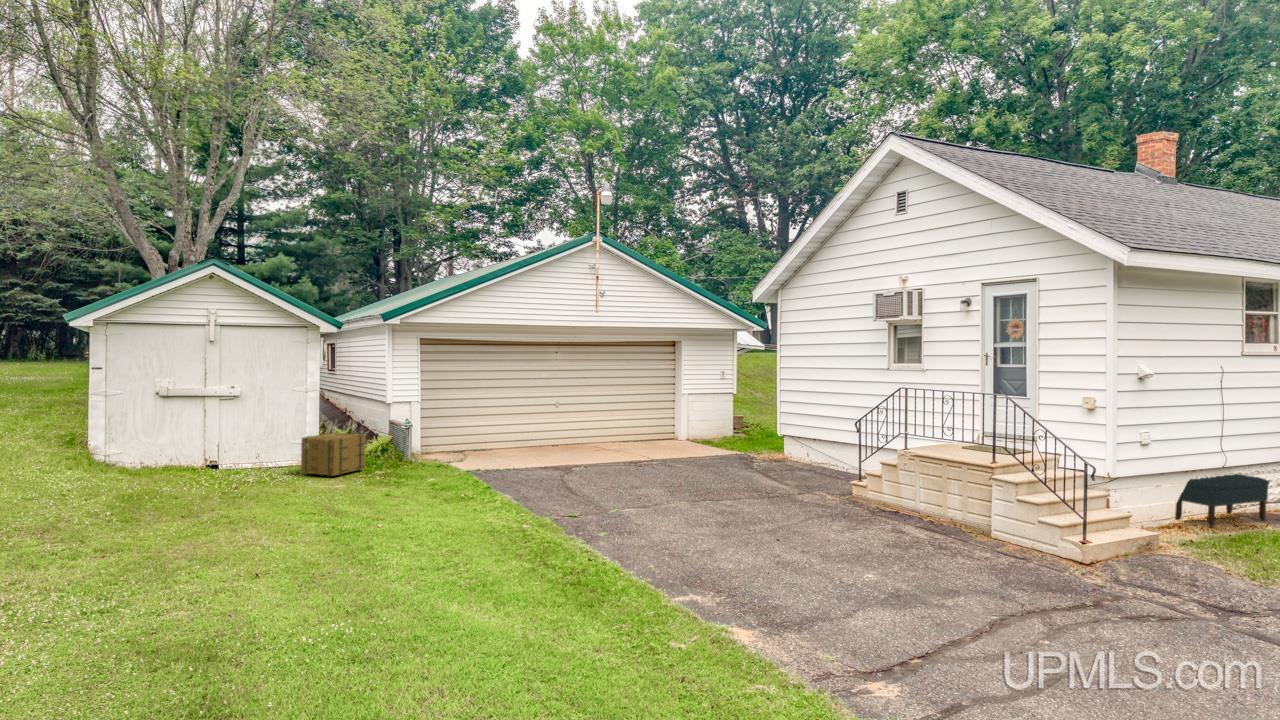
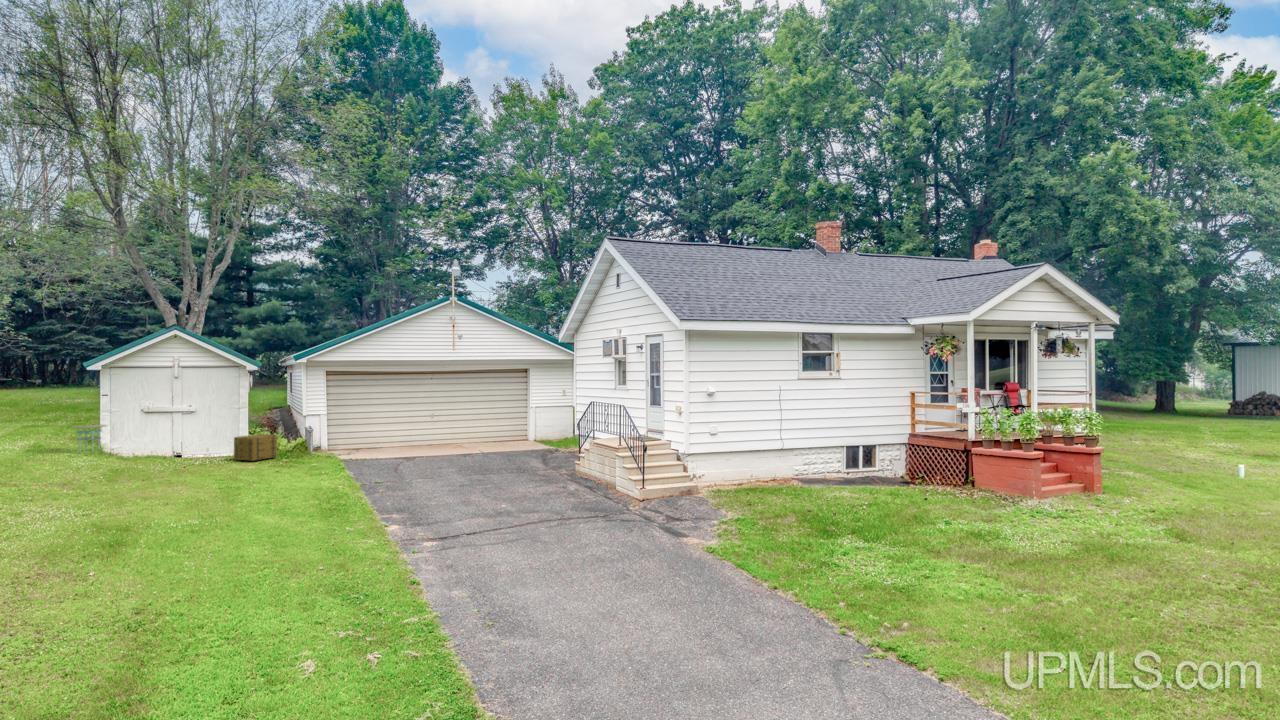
side table: none [40,416,102,464] -> present [71,425,107,452]
bench: present [1175,474,1269,528] -> none [735,453,794,484]

